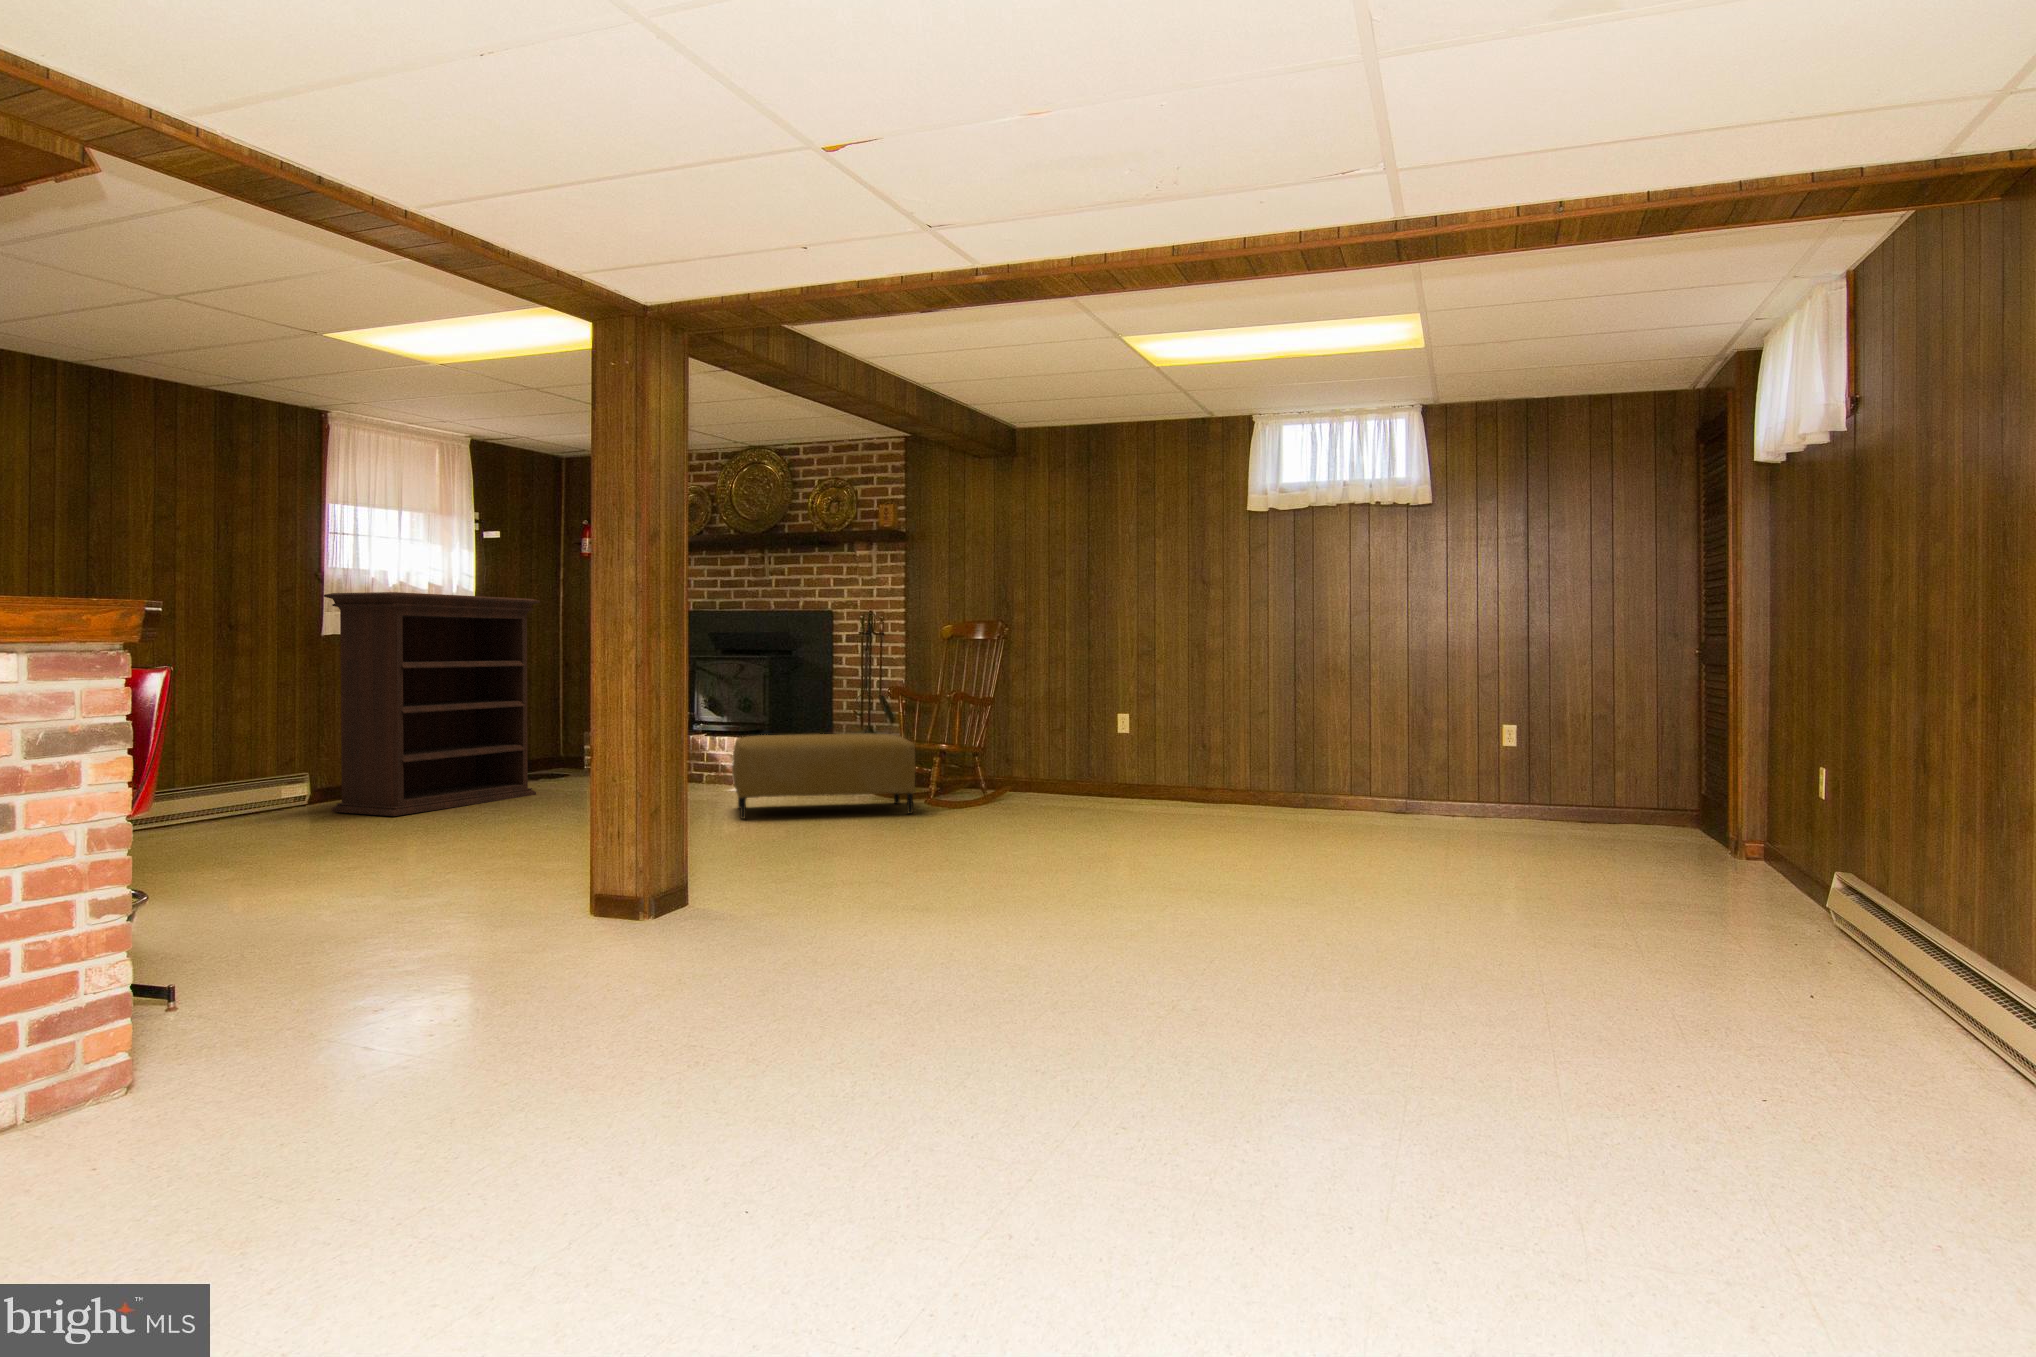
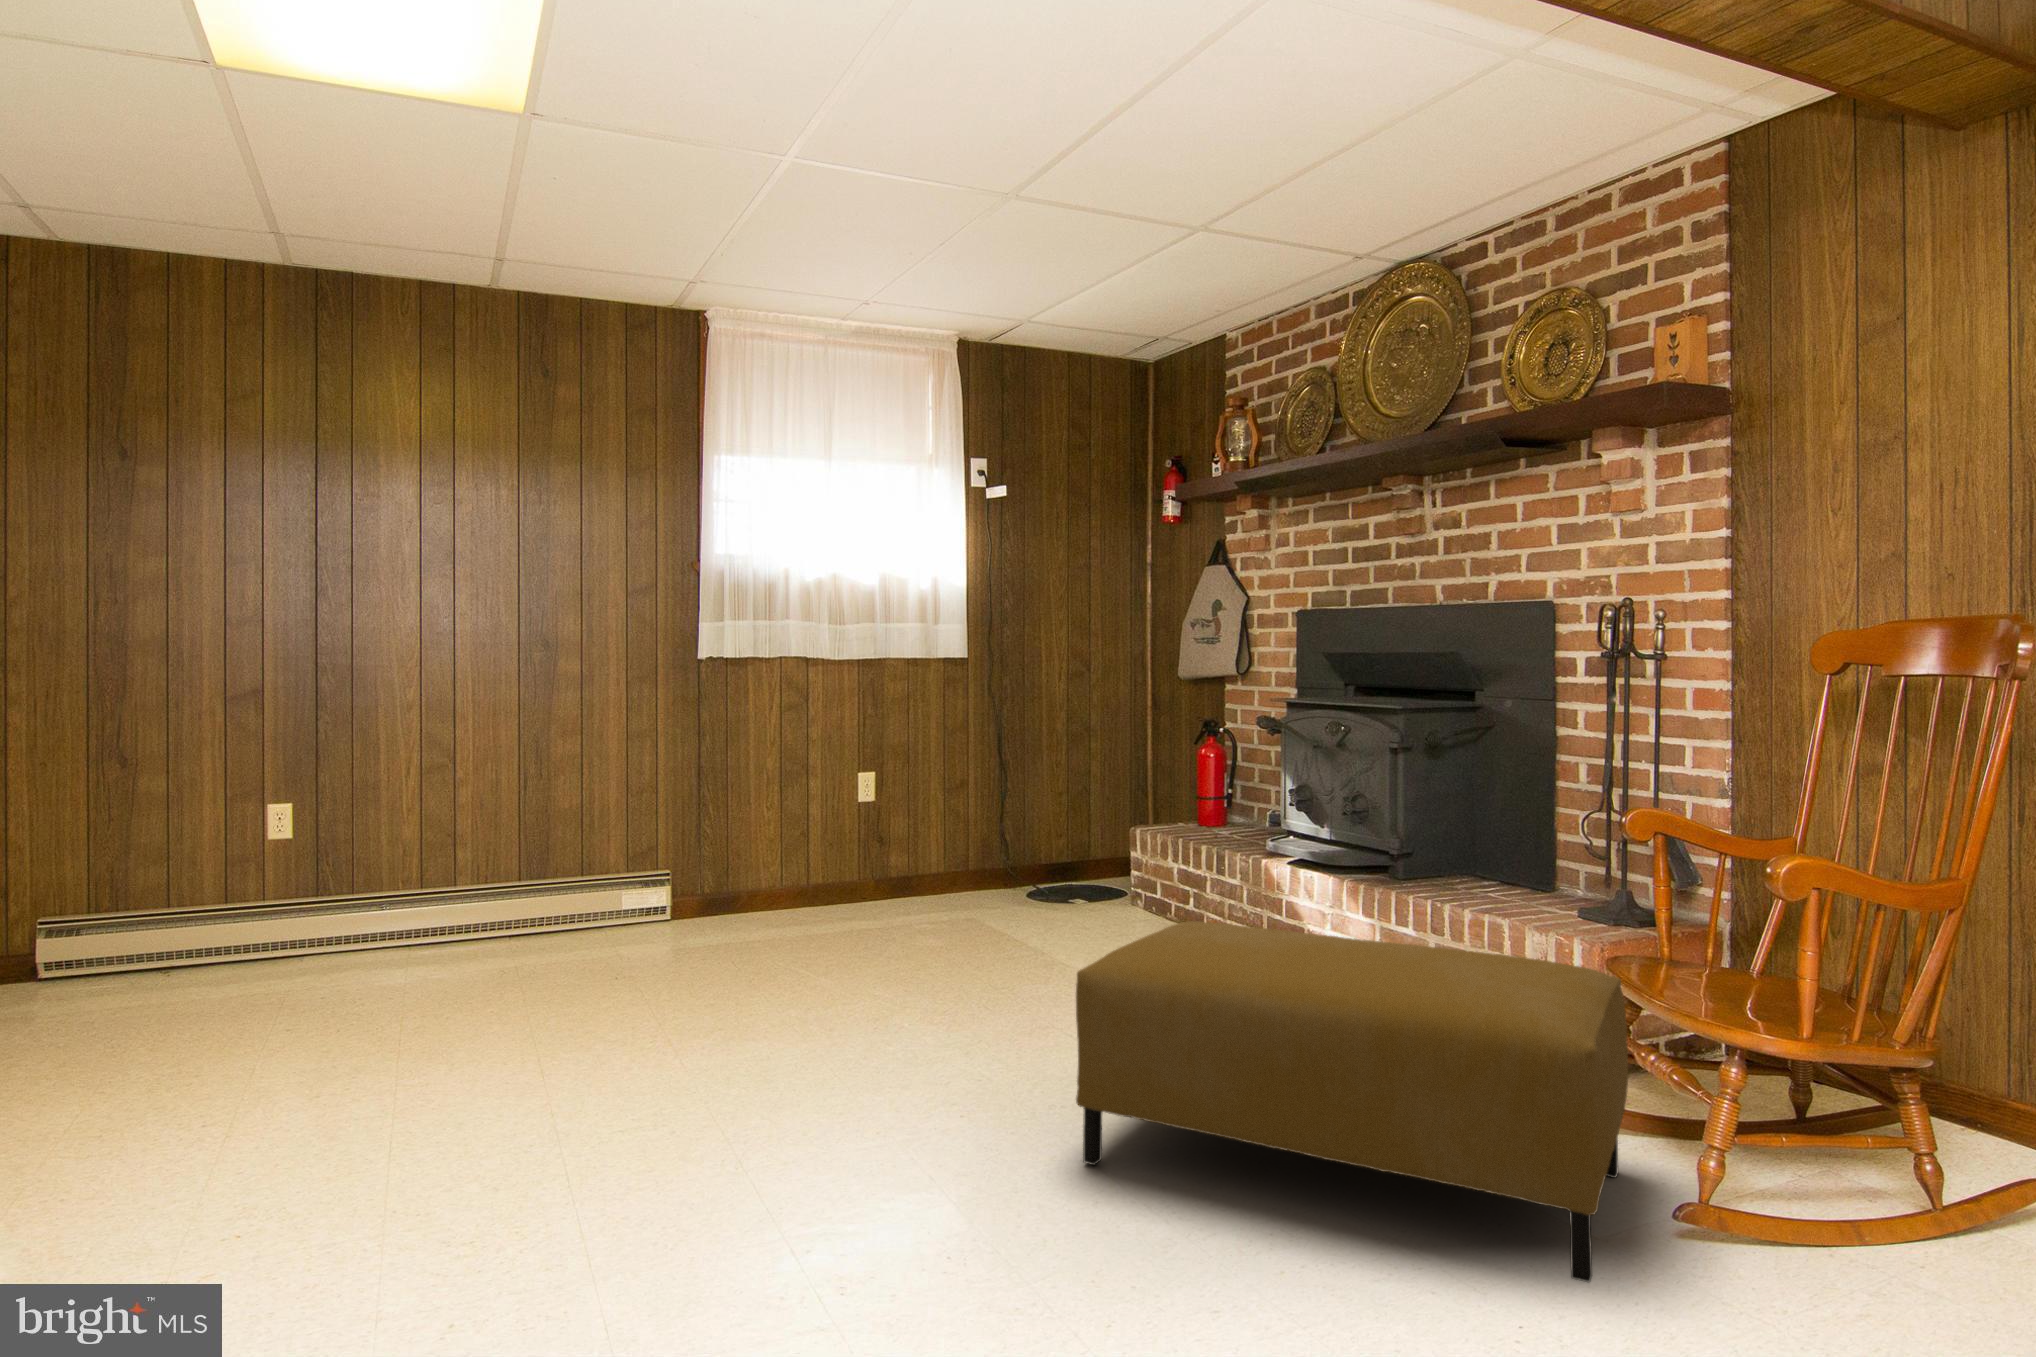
bookshelf: present [324,592,540,816] -> none [629,598,981,981]

